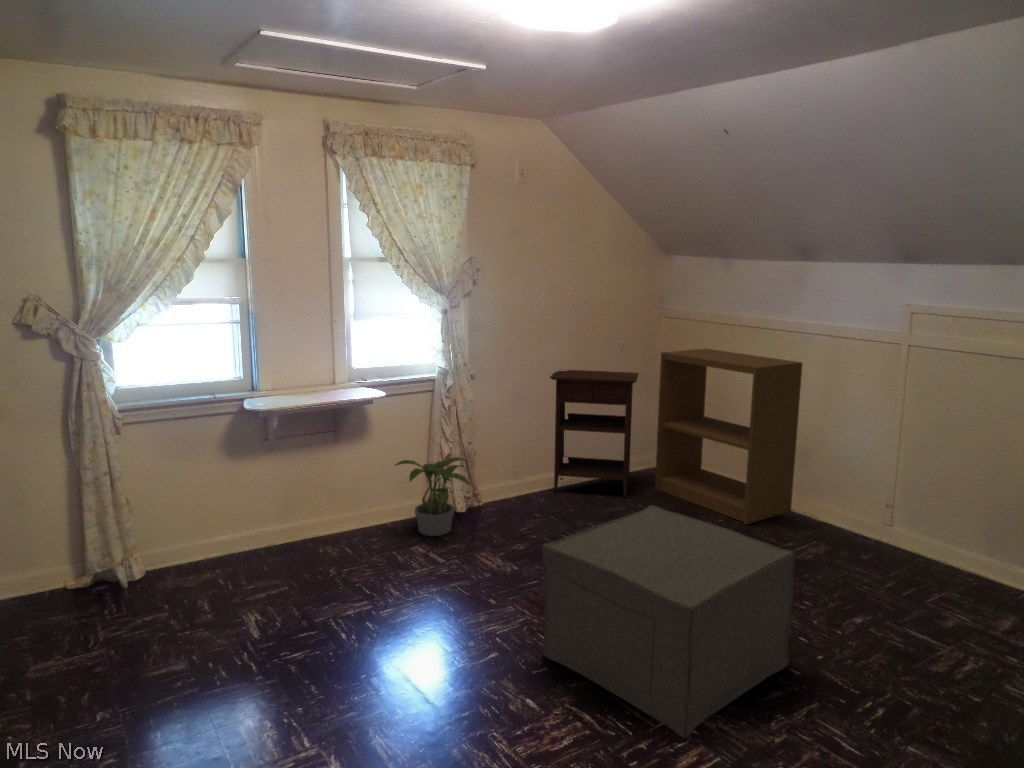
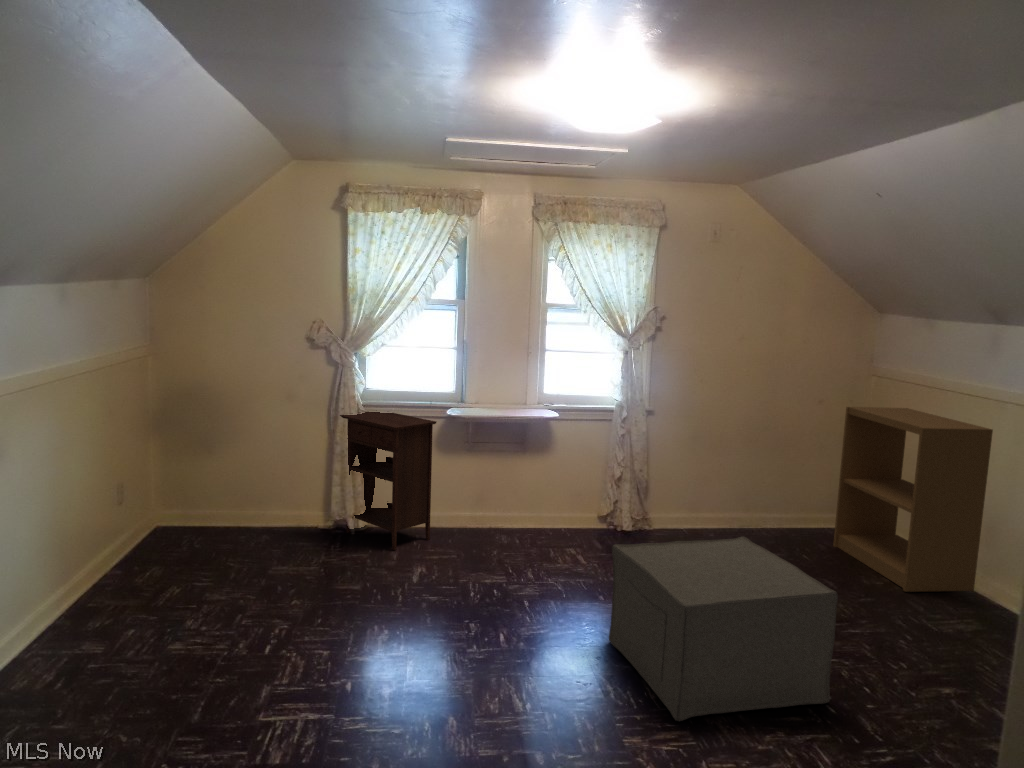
nightstand: present [550,370,639,497] -> present [340,412,436,550]
potted plant: present [395,457,470,536] -> none [563,475,630,544]

